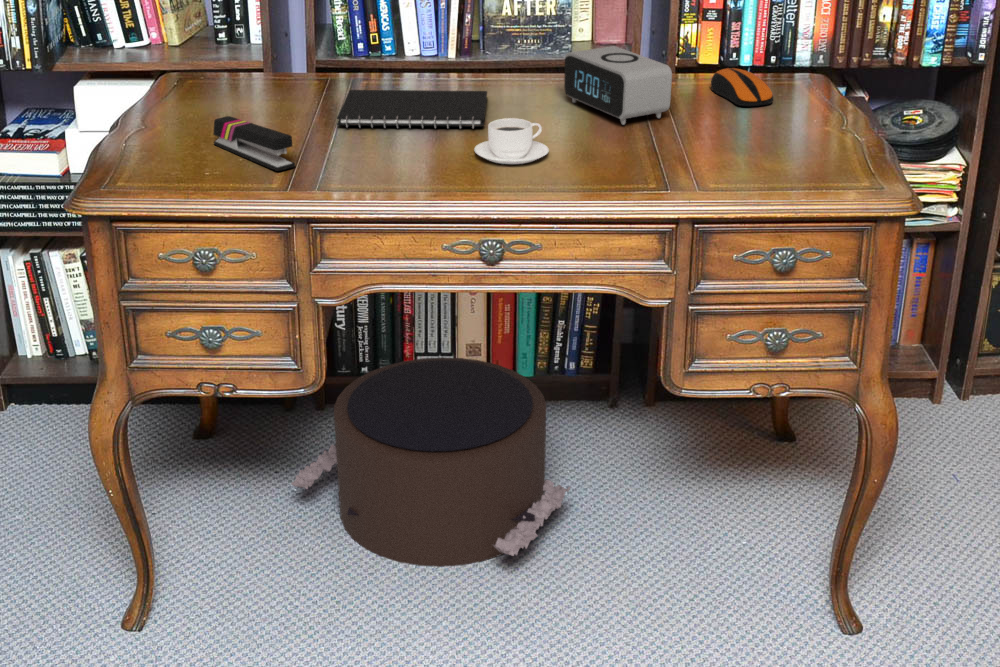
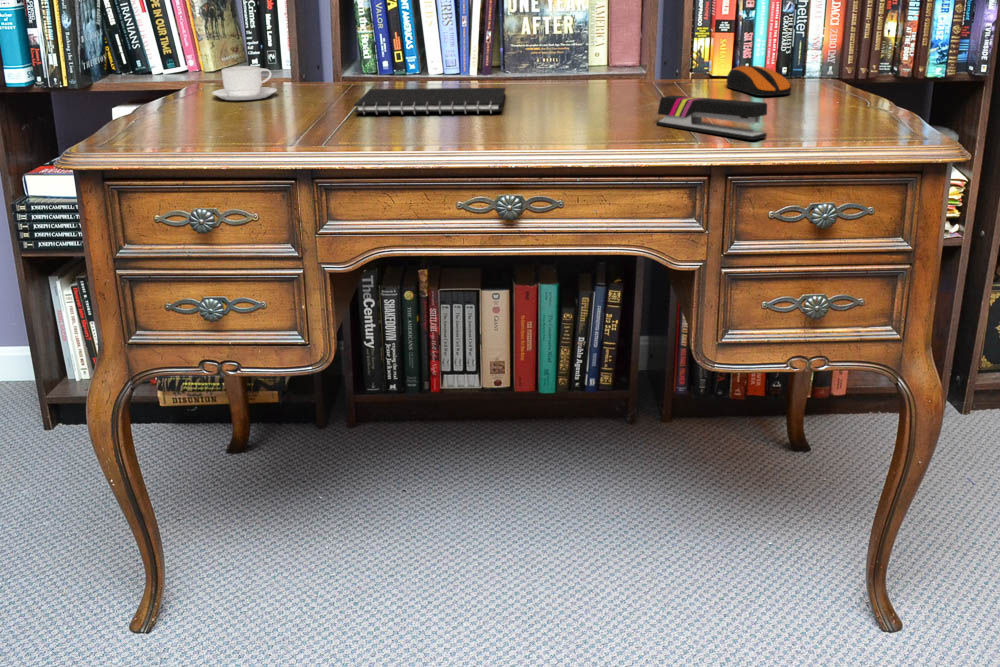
alarm clock: present [564,46,672,125] -> none [582,41,691,109]
stapler: present [213,116,295,171] -> present [657,96,767,140]
coffee cup: present [474,118,549,164] -> present [212,66,277,100]
pouf: present [291,357,570,567] -> none [313,365,593,568]

